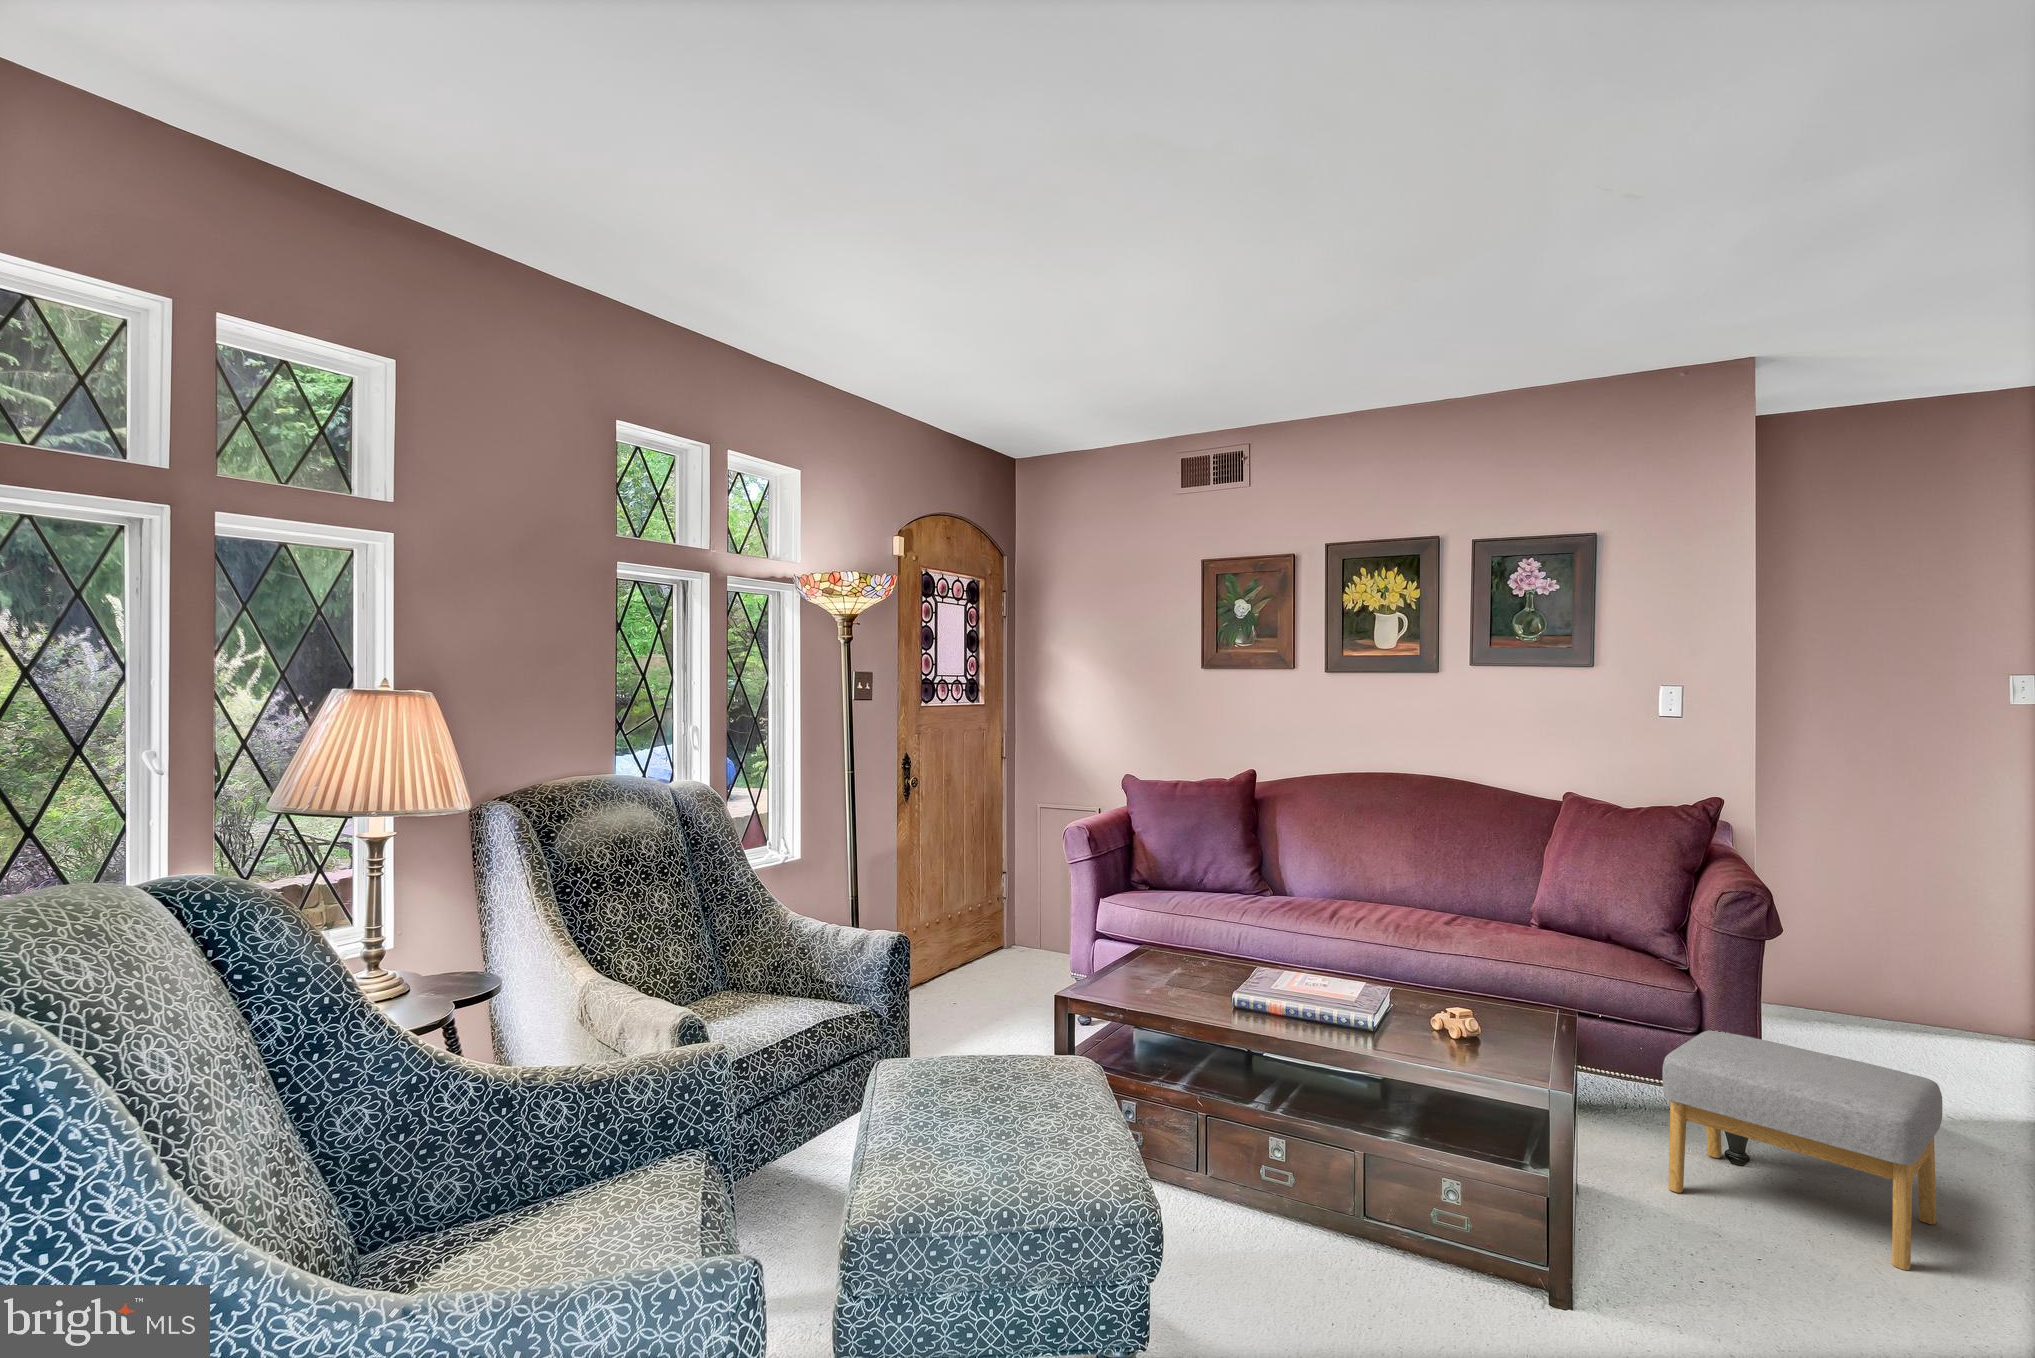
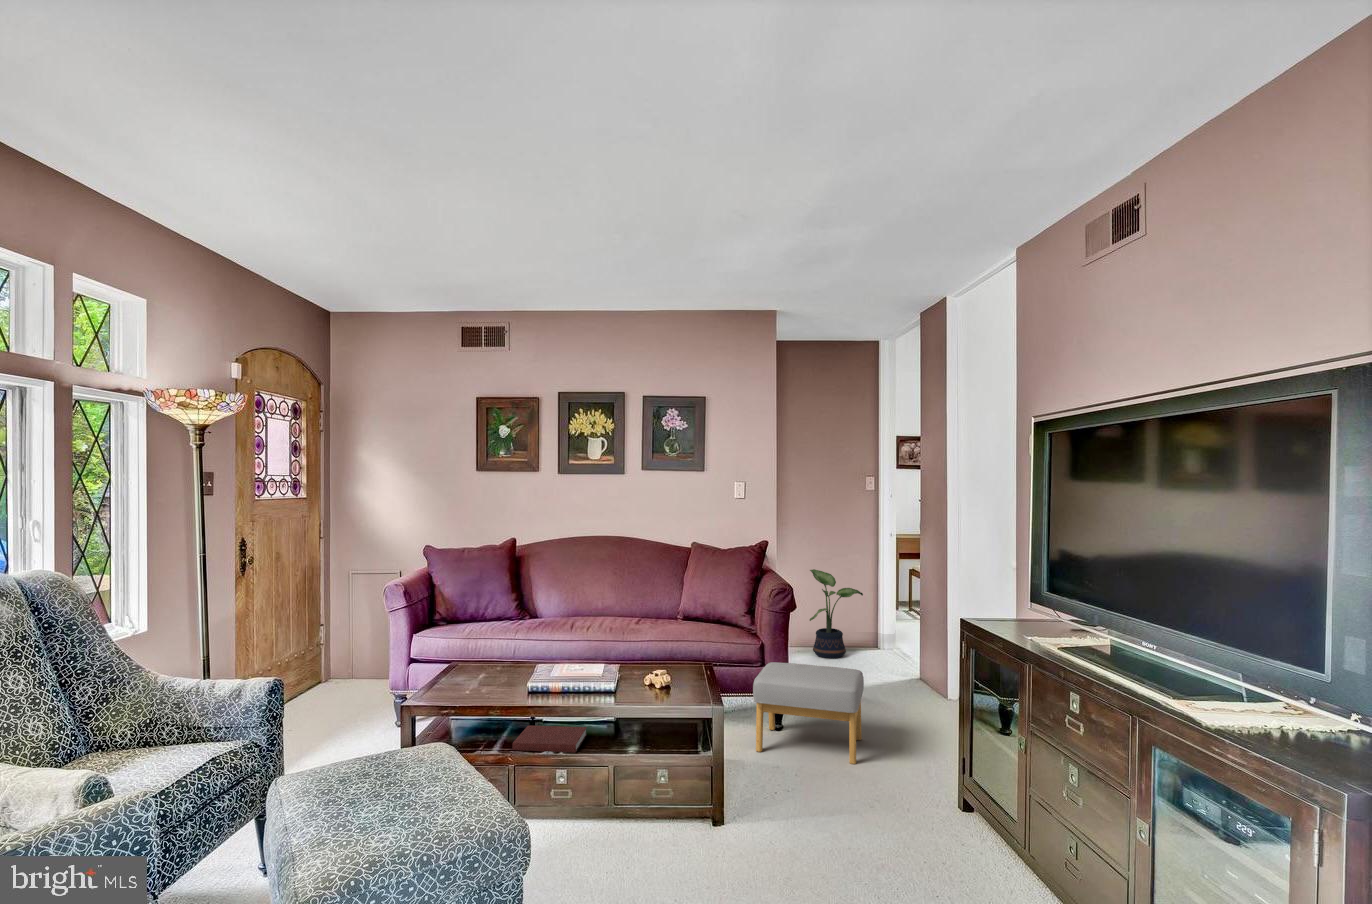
potted plant: none [1837,864,1982,1046] -> present [810,569,863,658]
notebook: none [1205,1058,1327,1116] -> present [512,725,587,753]

